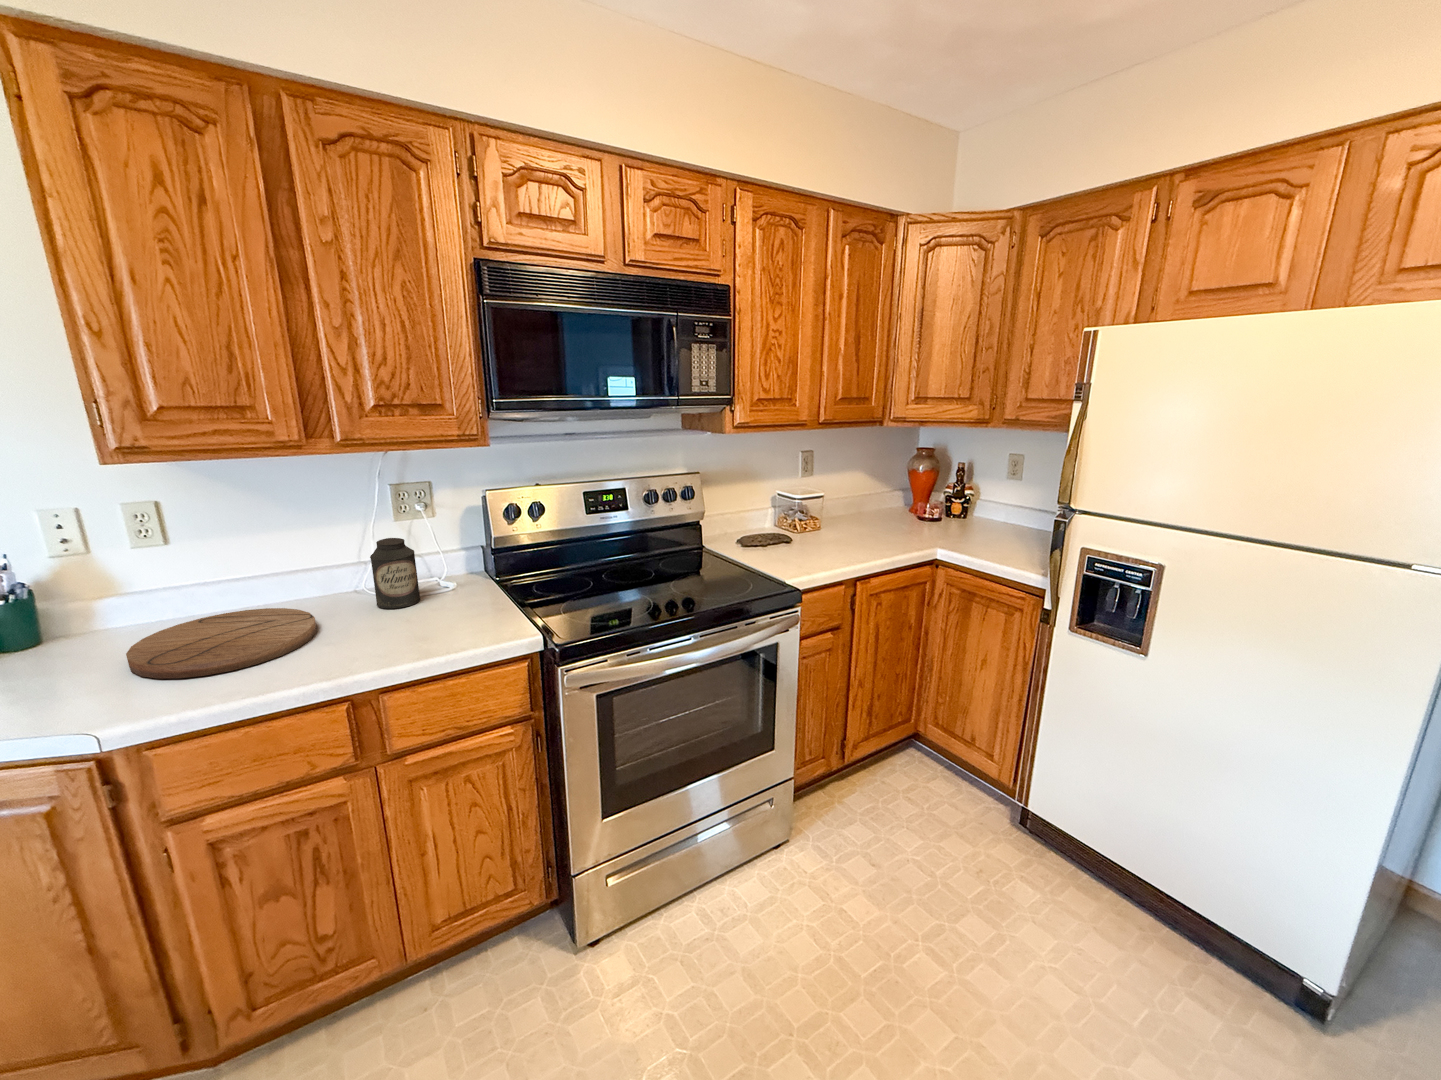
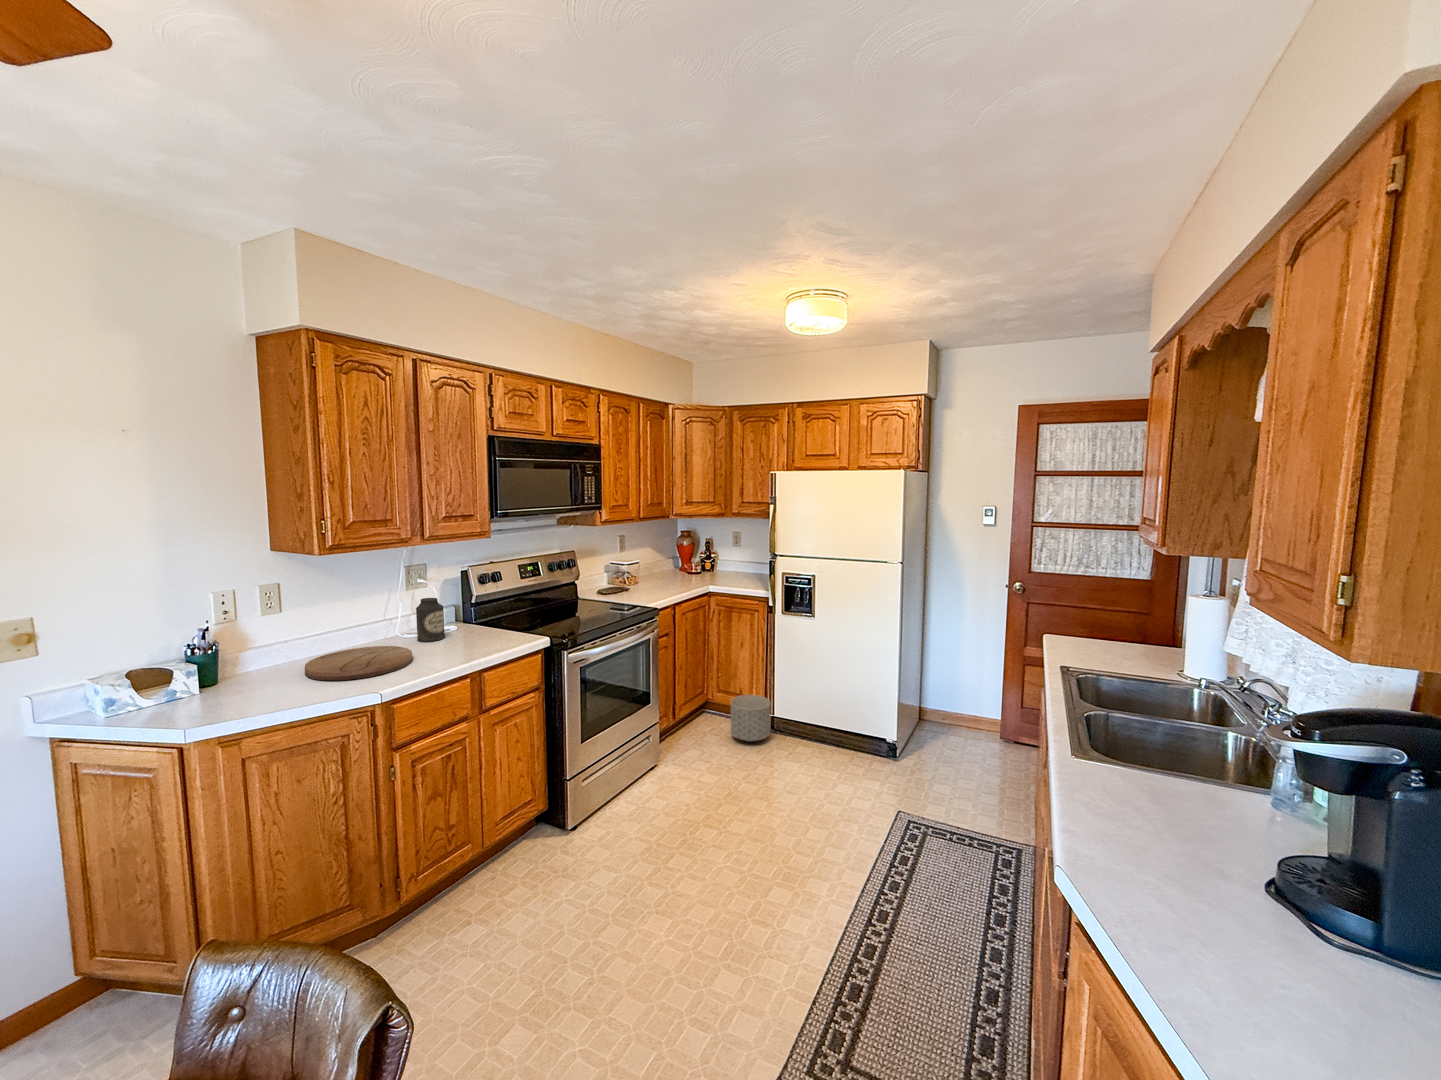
planter: none [936,755,1021,854] -> present [731,695,771,742]

